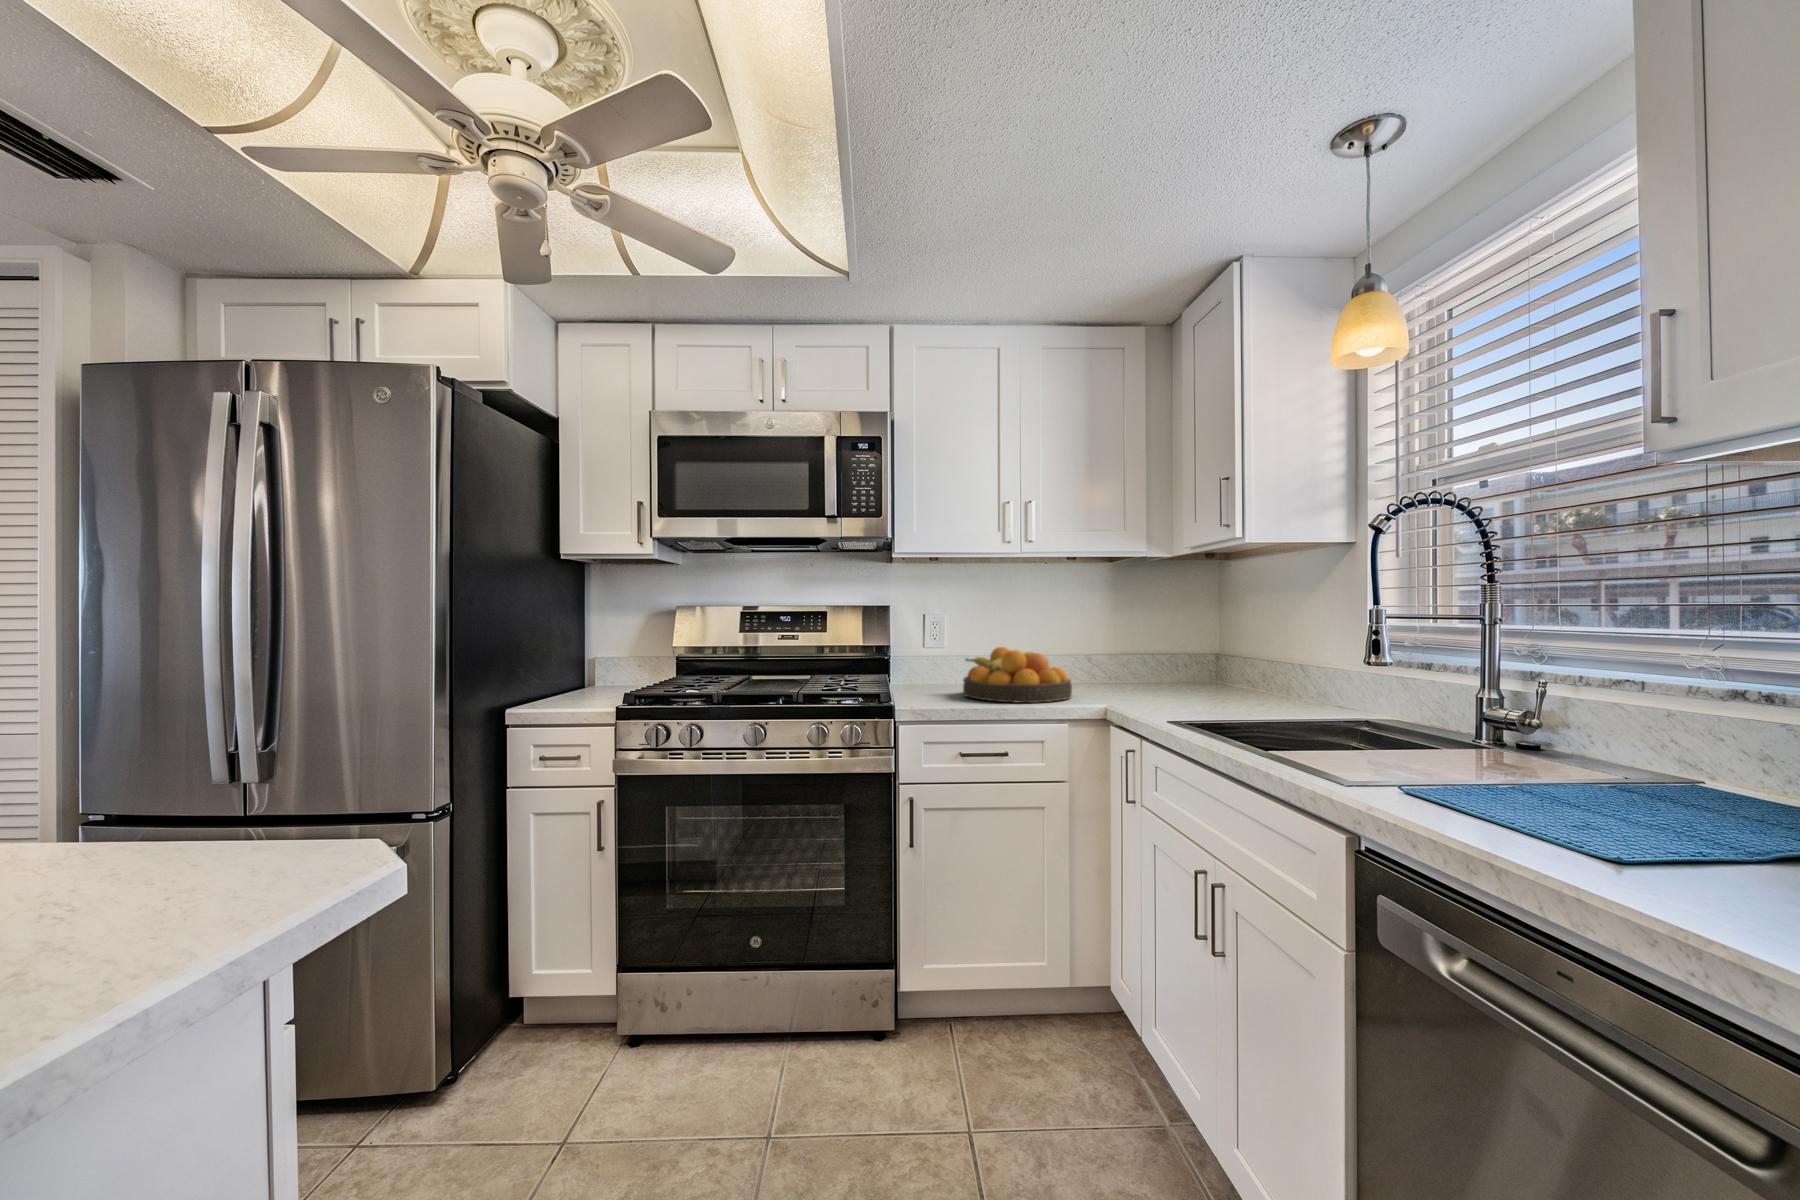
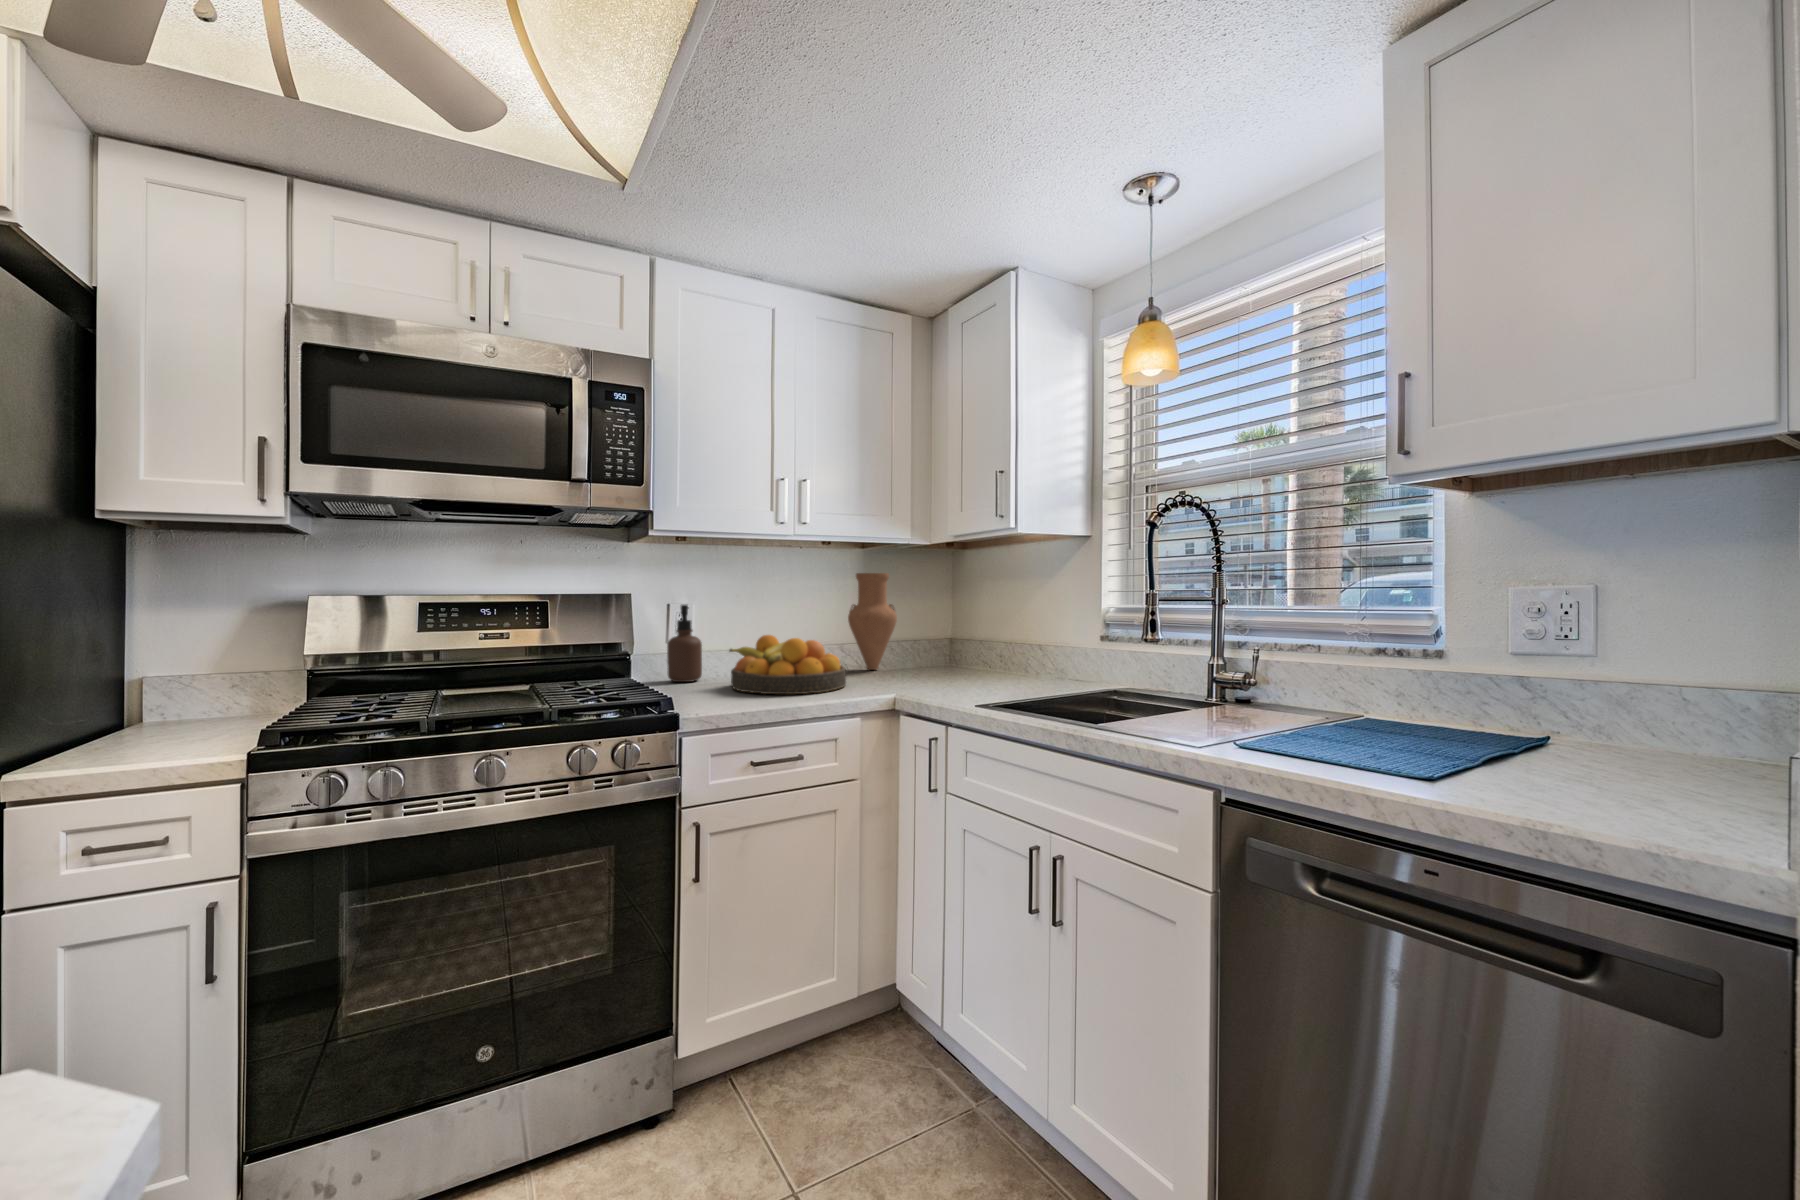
vase: none [1100,589,1152,688] -> present [848,573,897,670]
soap dispenser: none [927,619,956,687] -> present [667,605,702,682]

